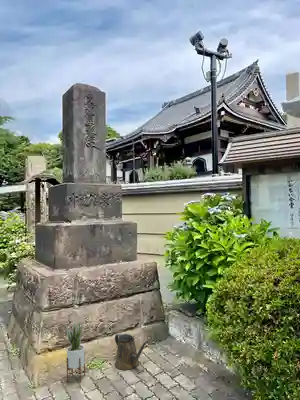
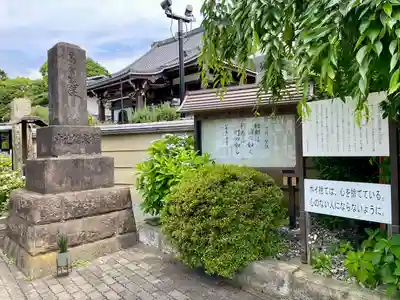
watering can: present [115,333,148,370] -> none [96,241,120,266]

